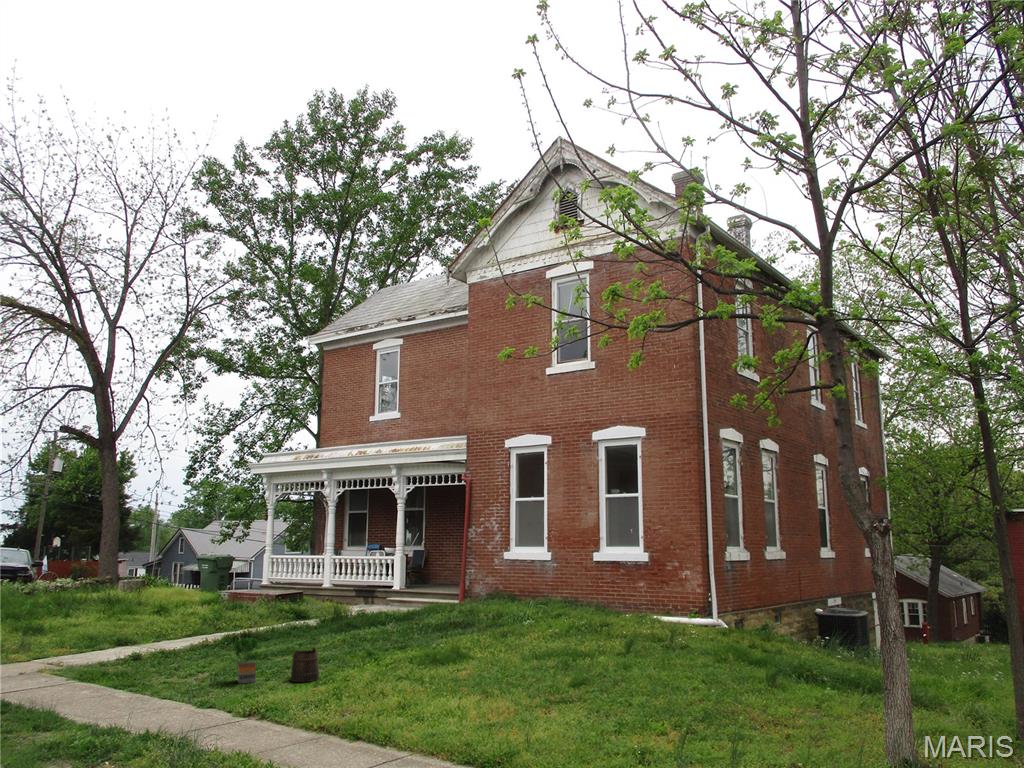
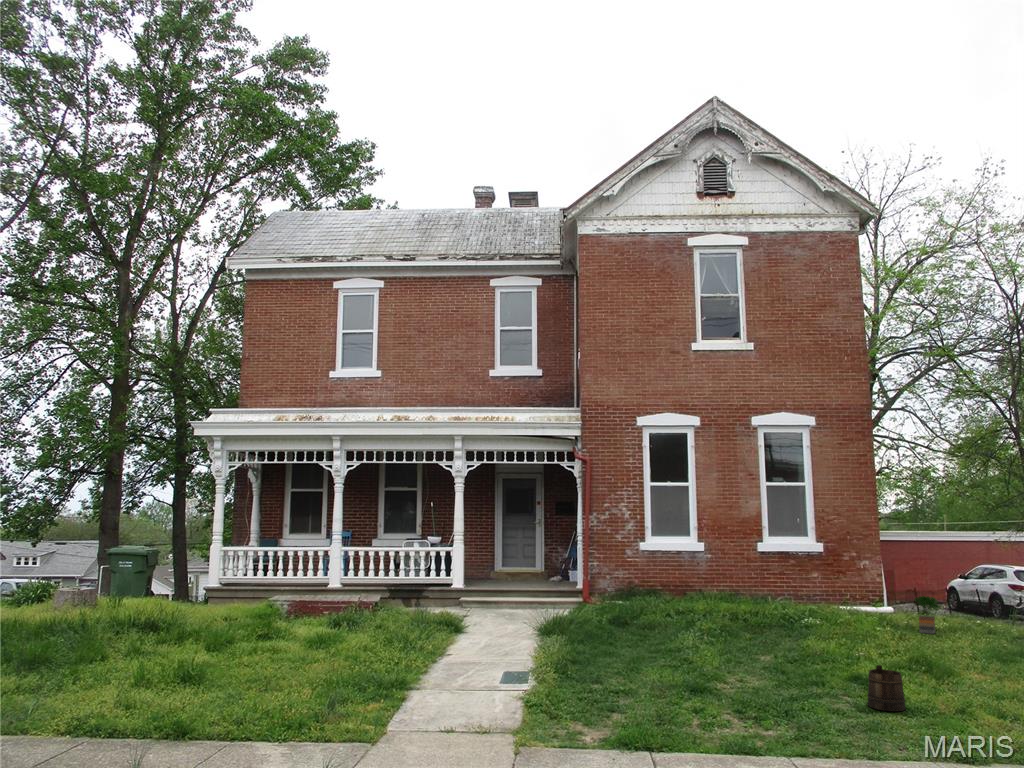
potted tree: present [233,638,262,684] -> present [915,596,939,634]

